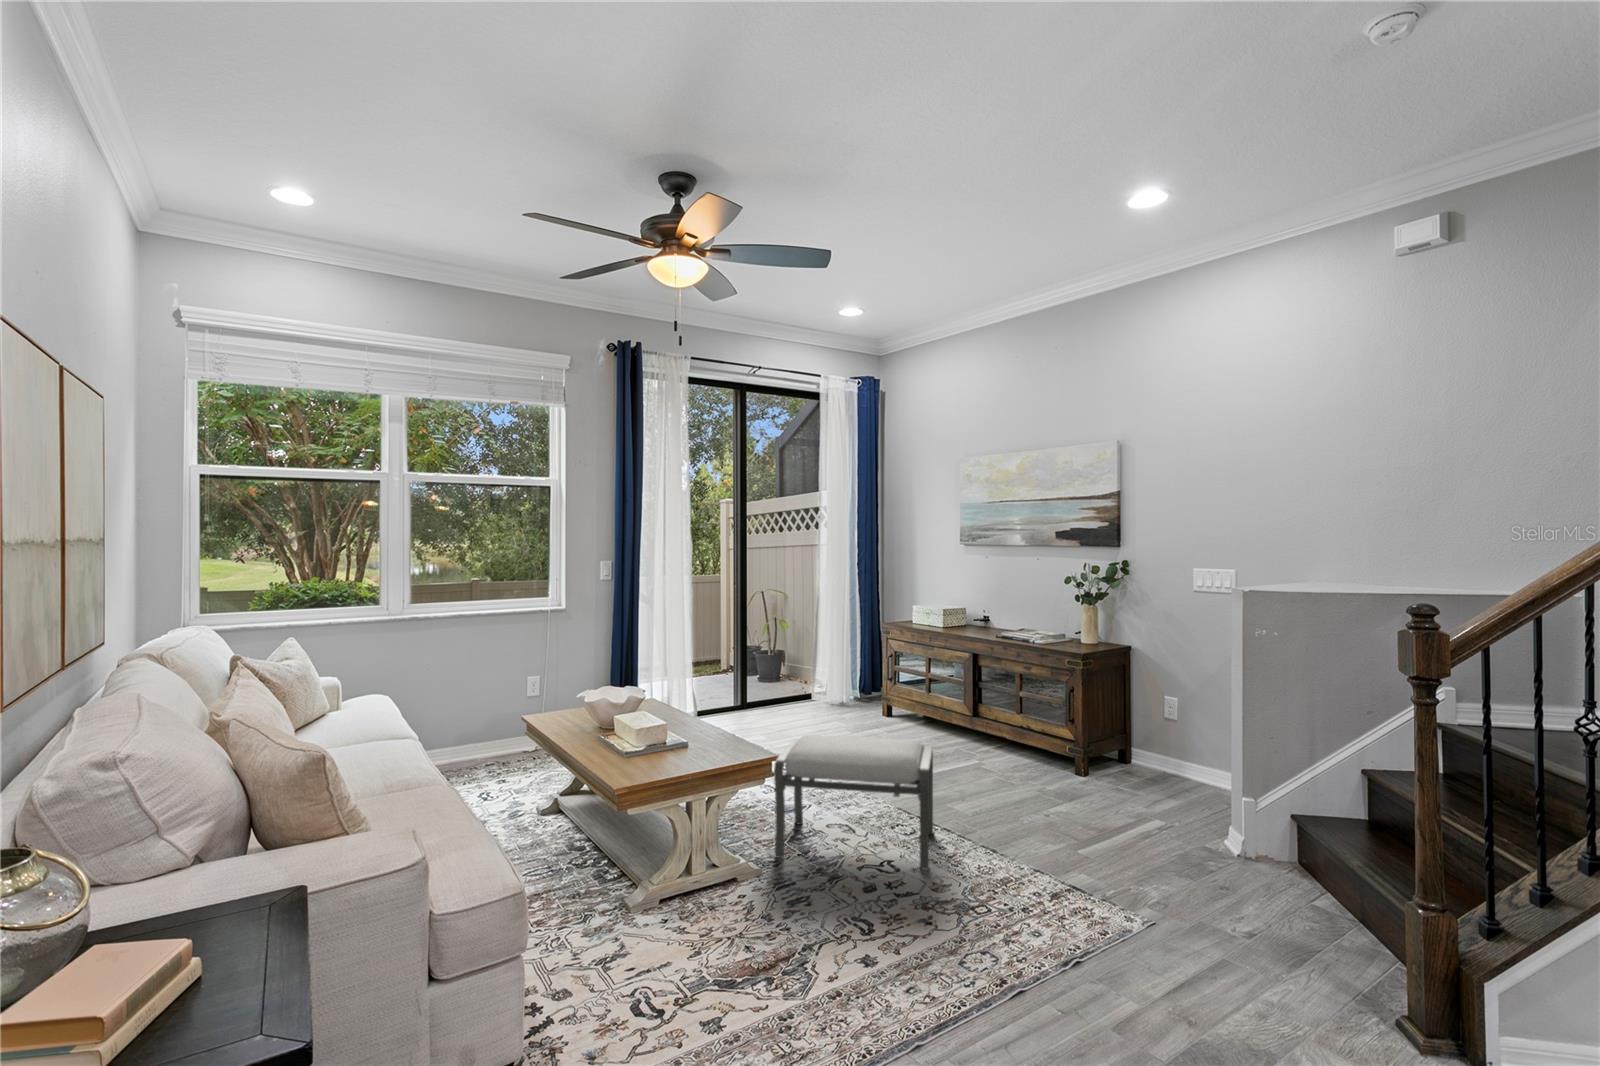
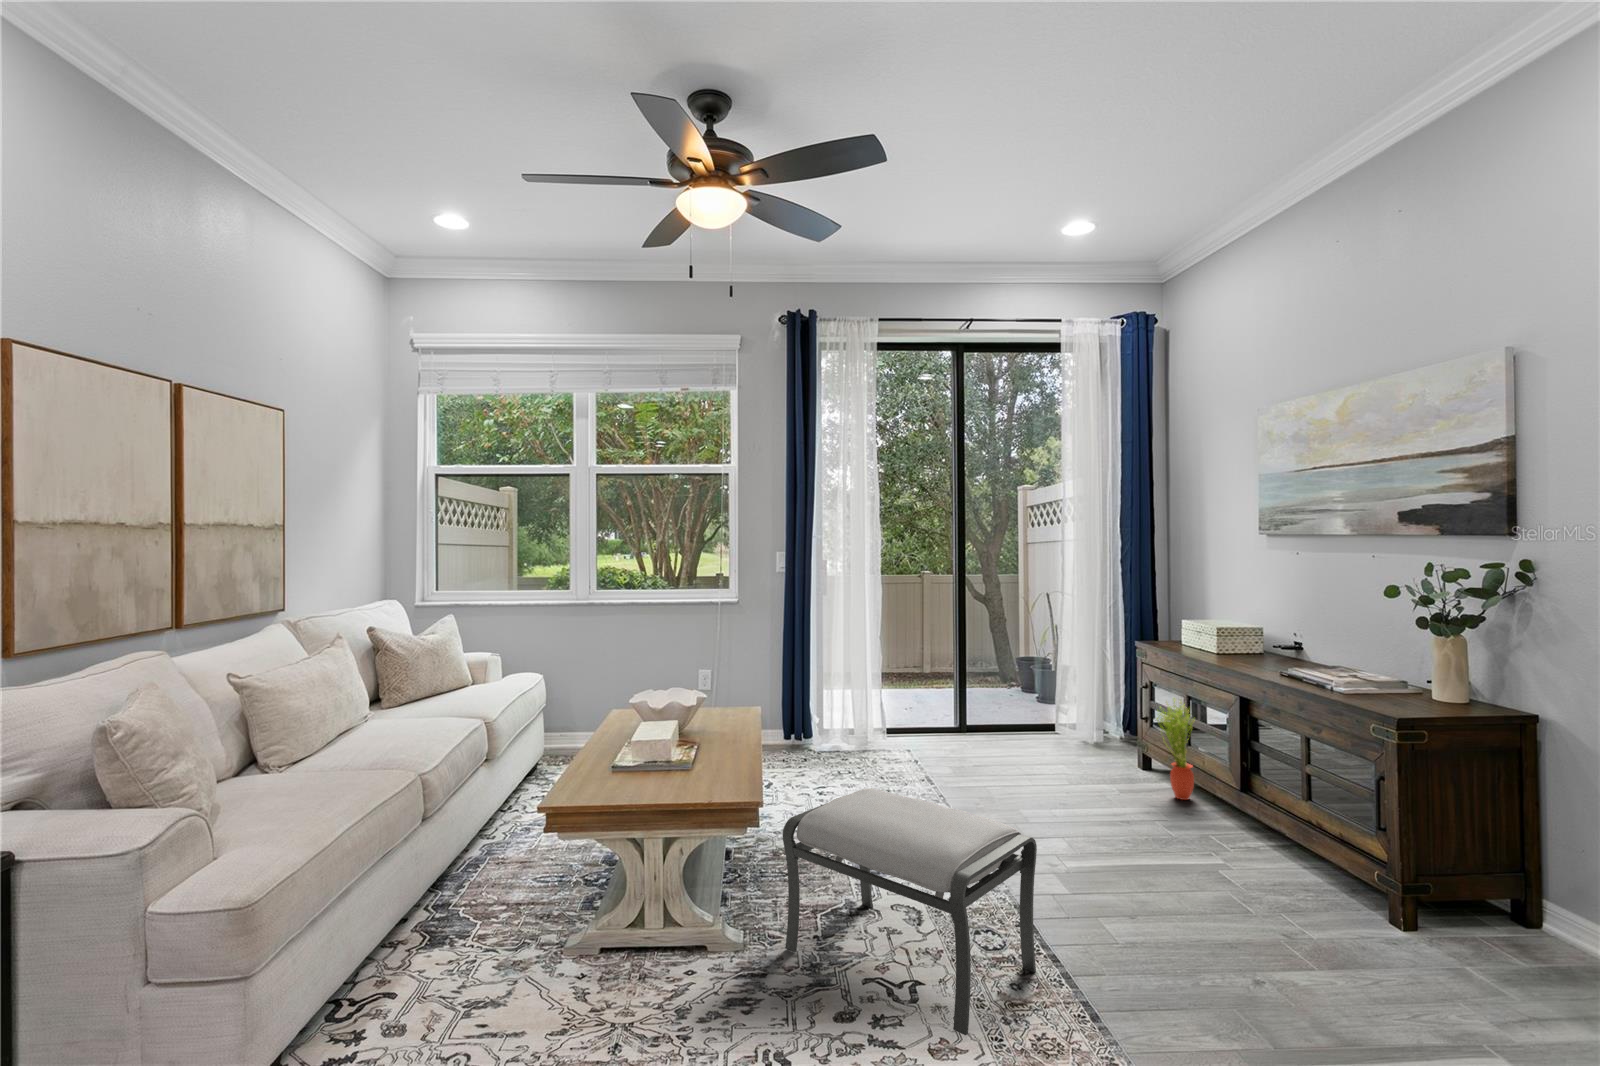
potted plant: none [909,660,936,732] -> present [1157,698,1195,800]

